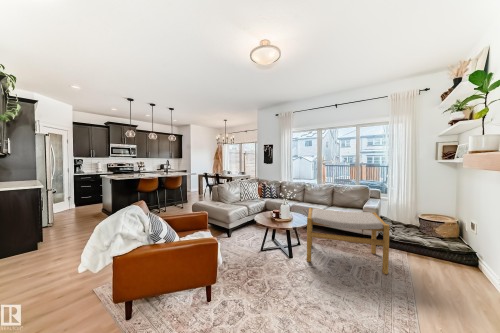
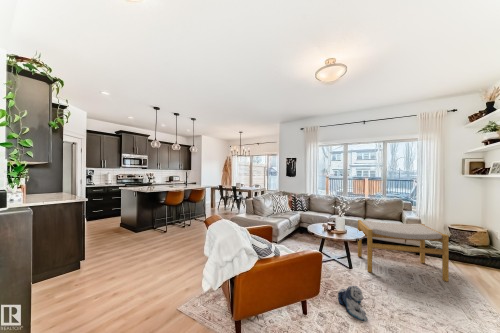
plush toy: none [251,276,274,314] -> present [338,286,367,321]

